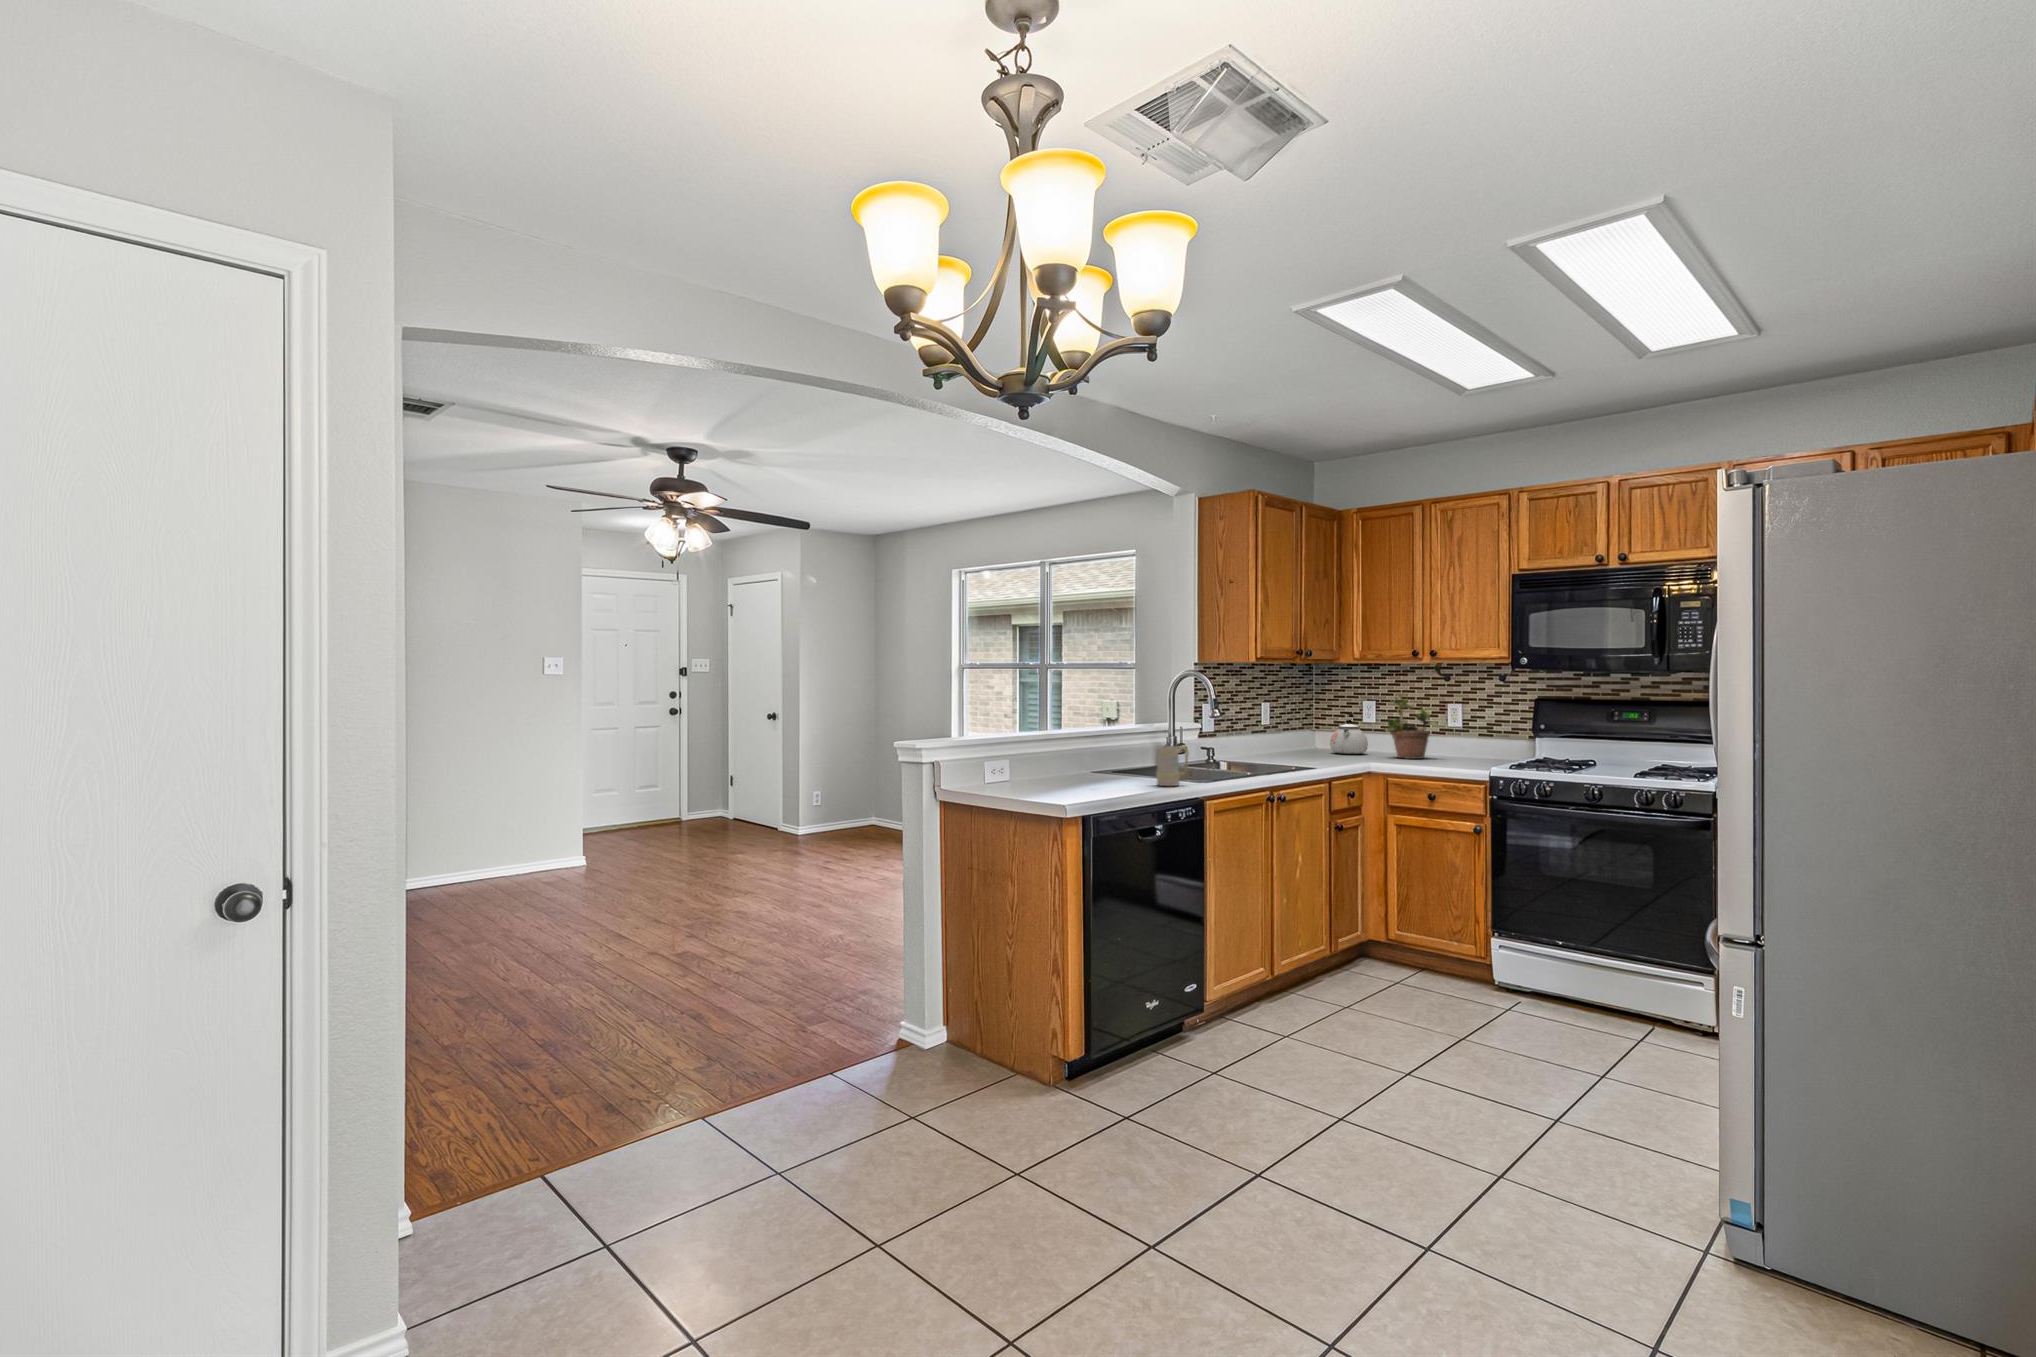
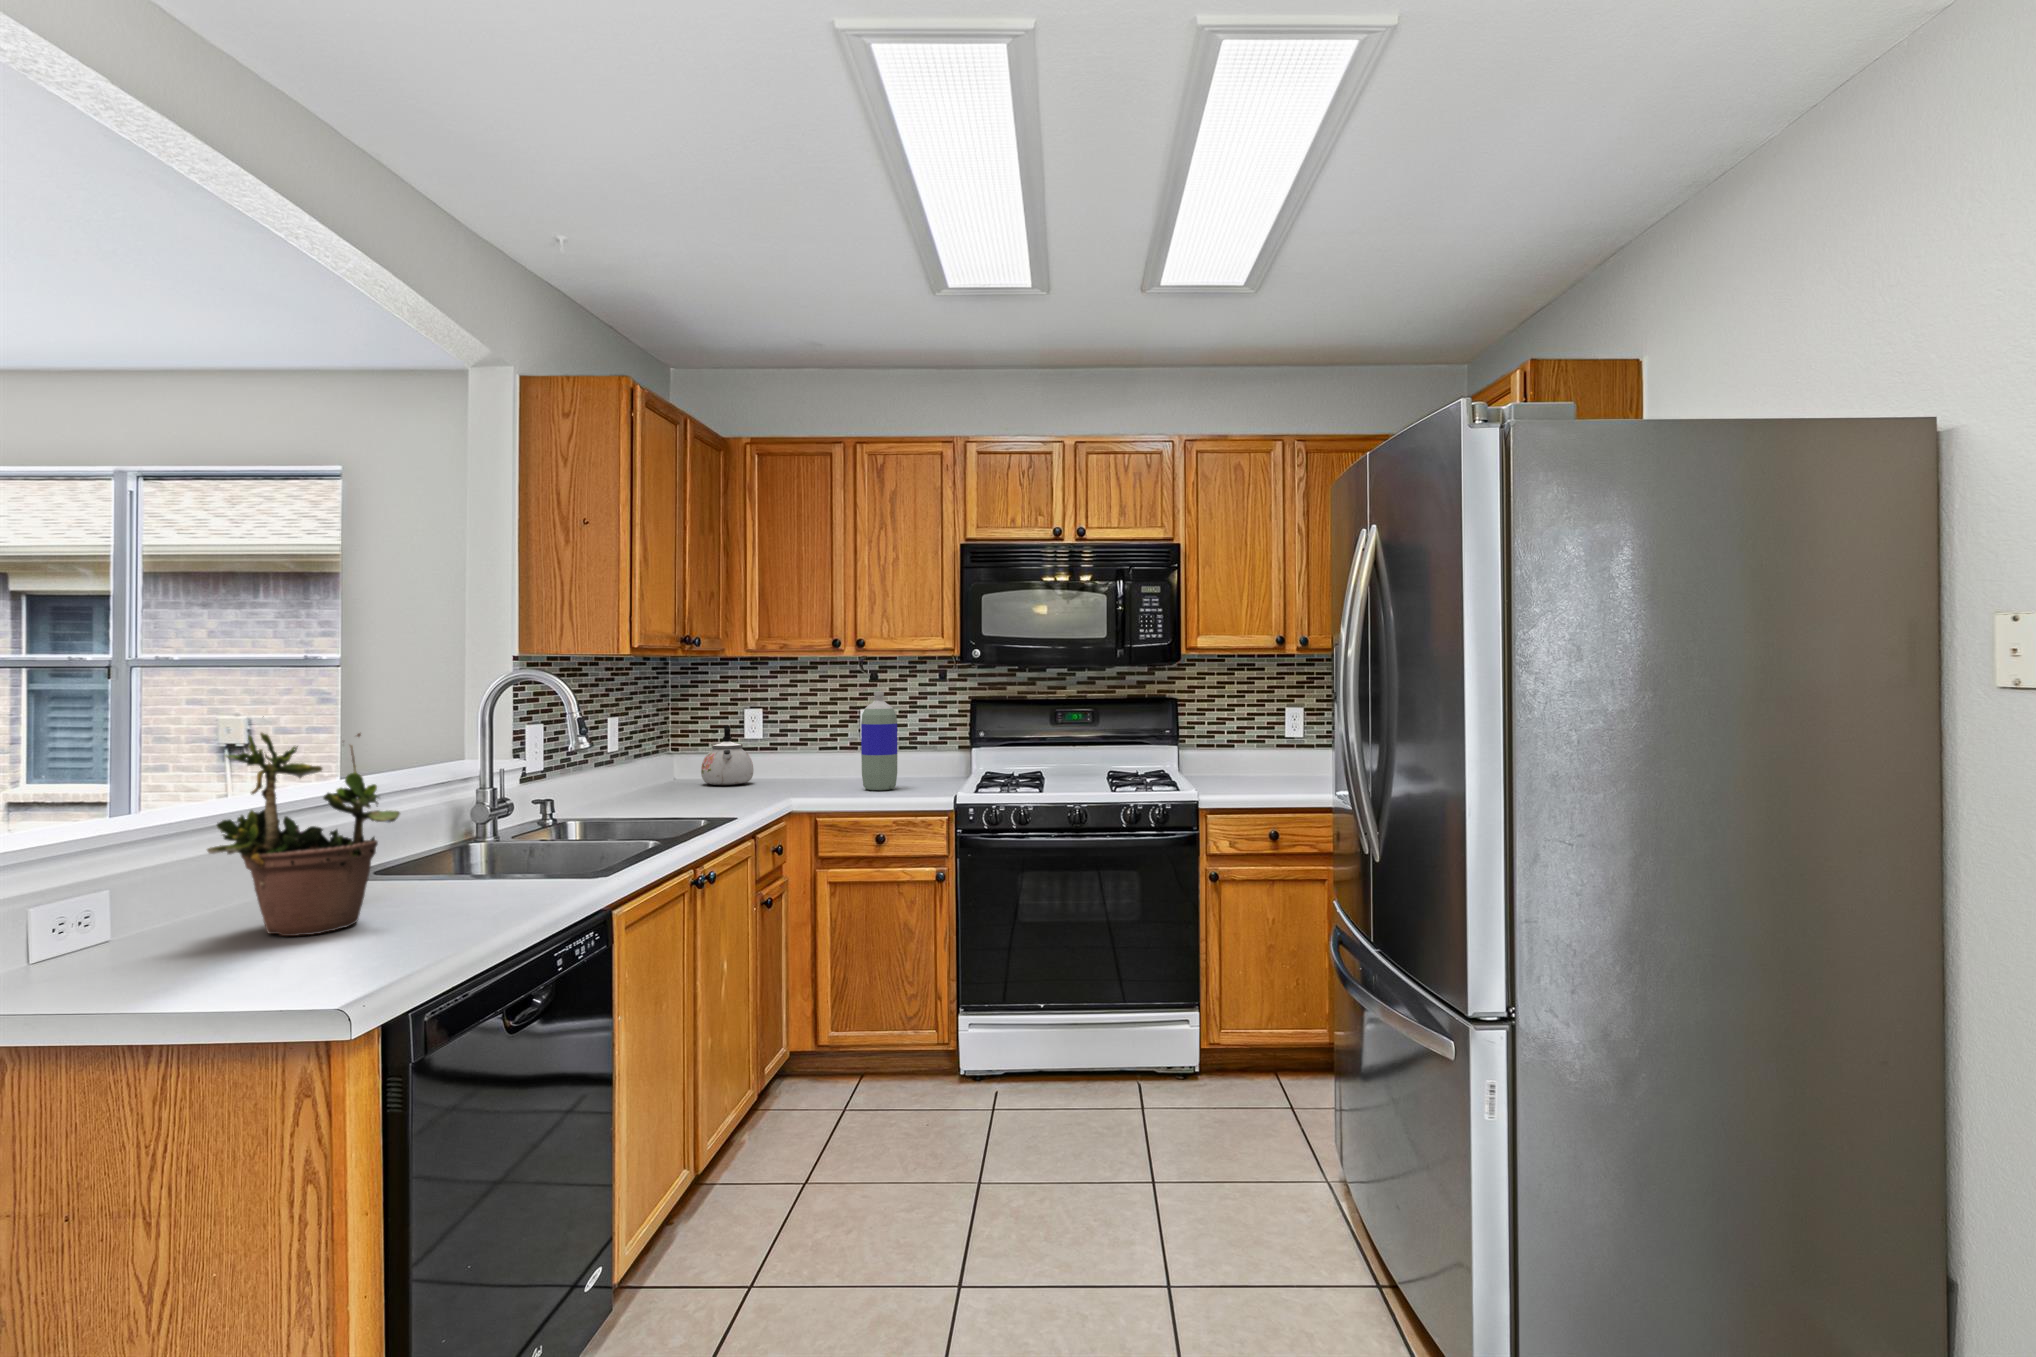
bottle: none [1438,690,1467,764] -> present [861,691,897,791]
potted plant: present [1386,695,1437,759] -> present [207,716,400,936]
mug: present [1156,746,1188,786] -> none [493,810,561,897]

